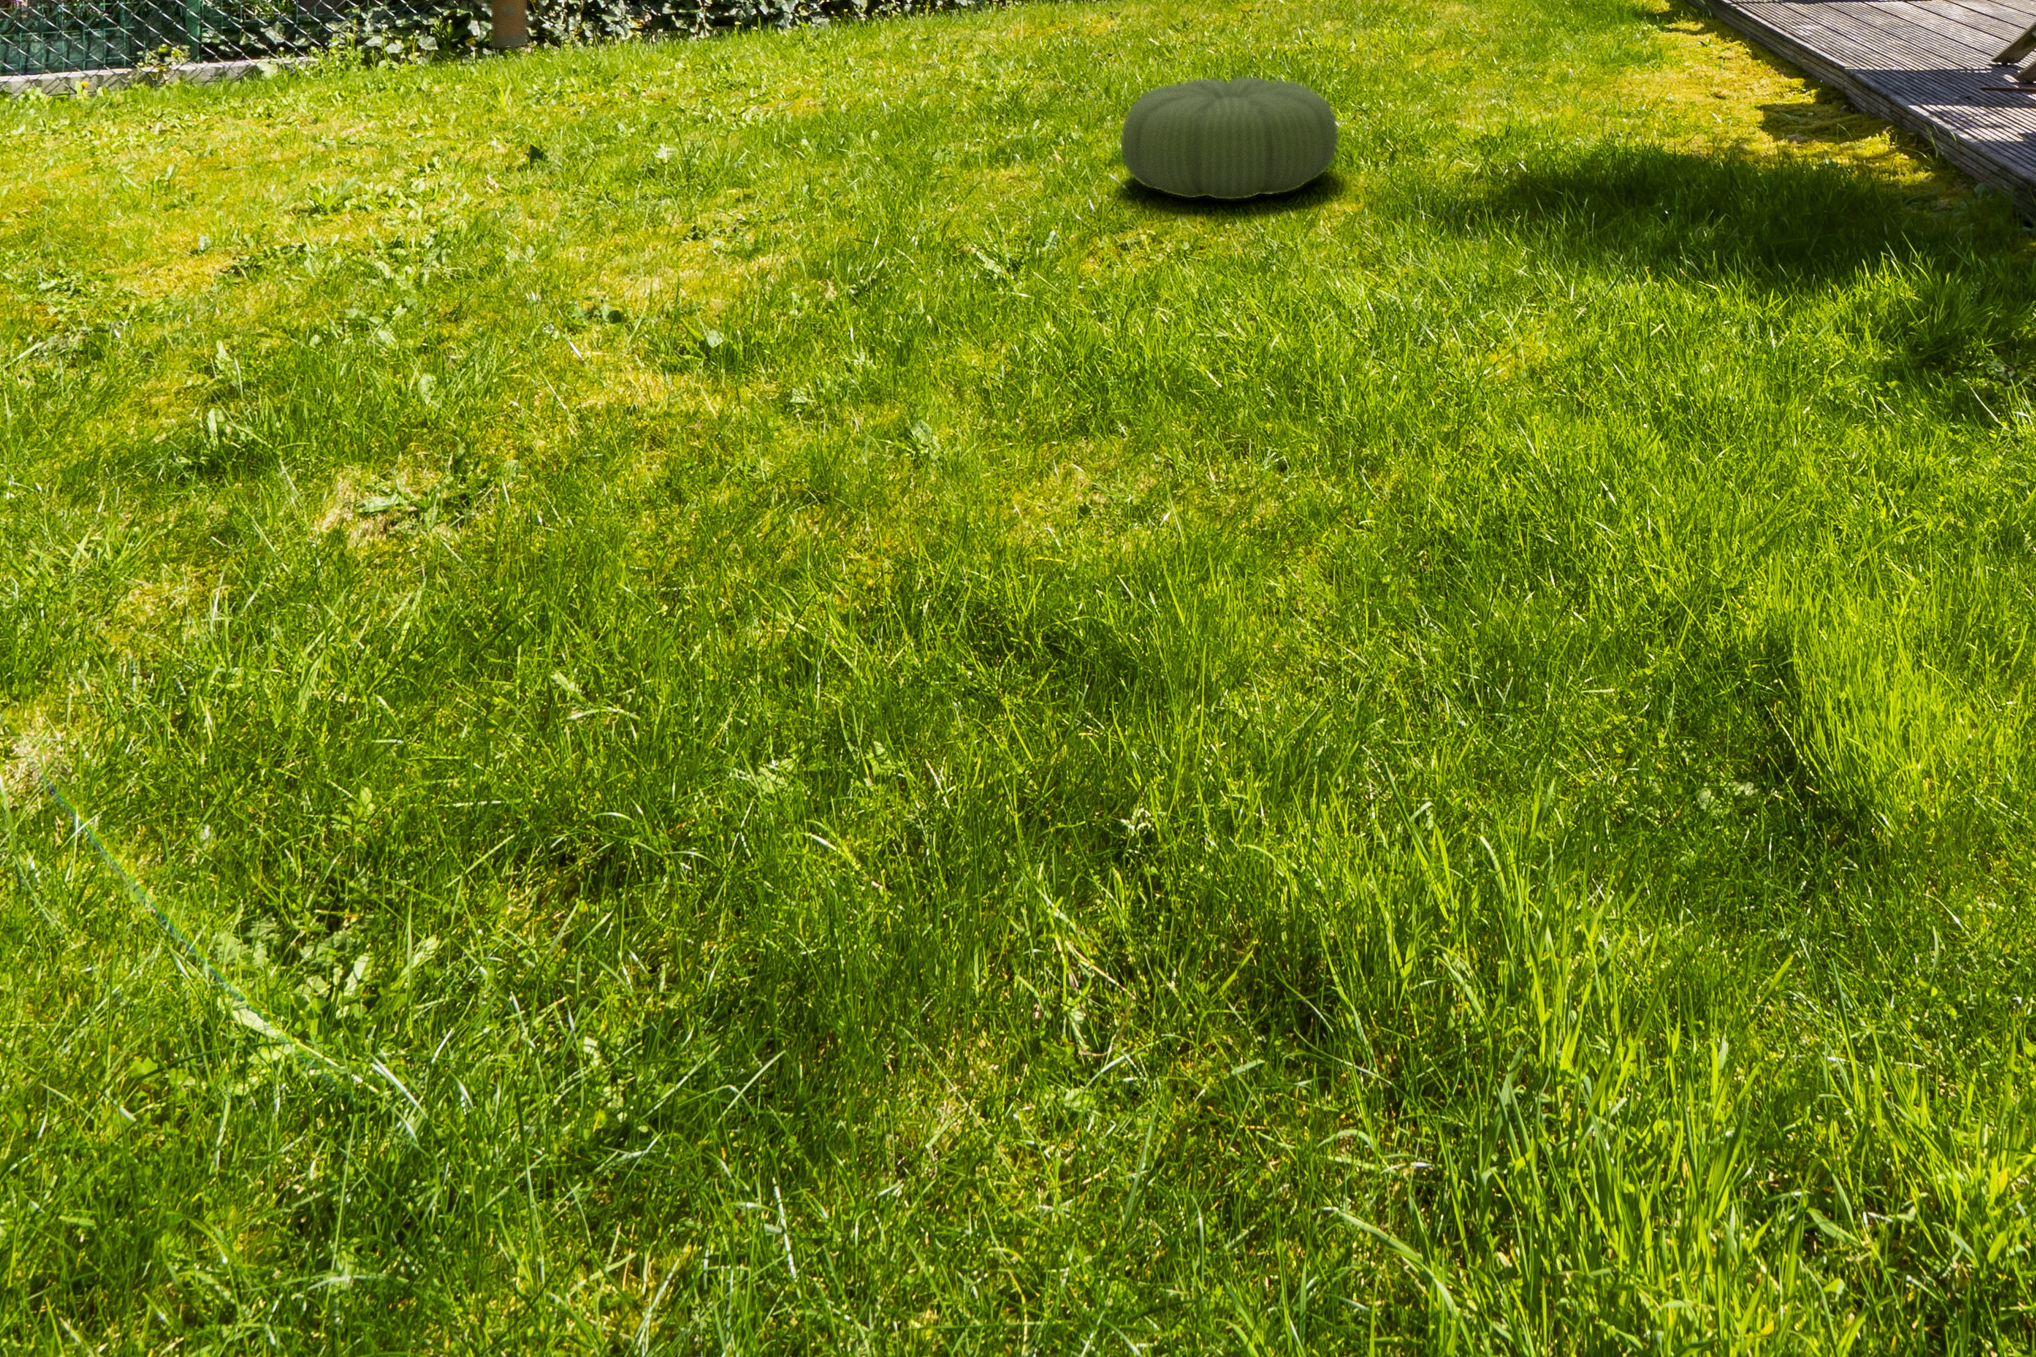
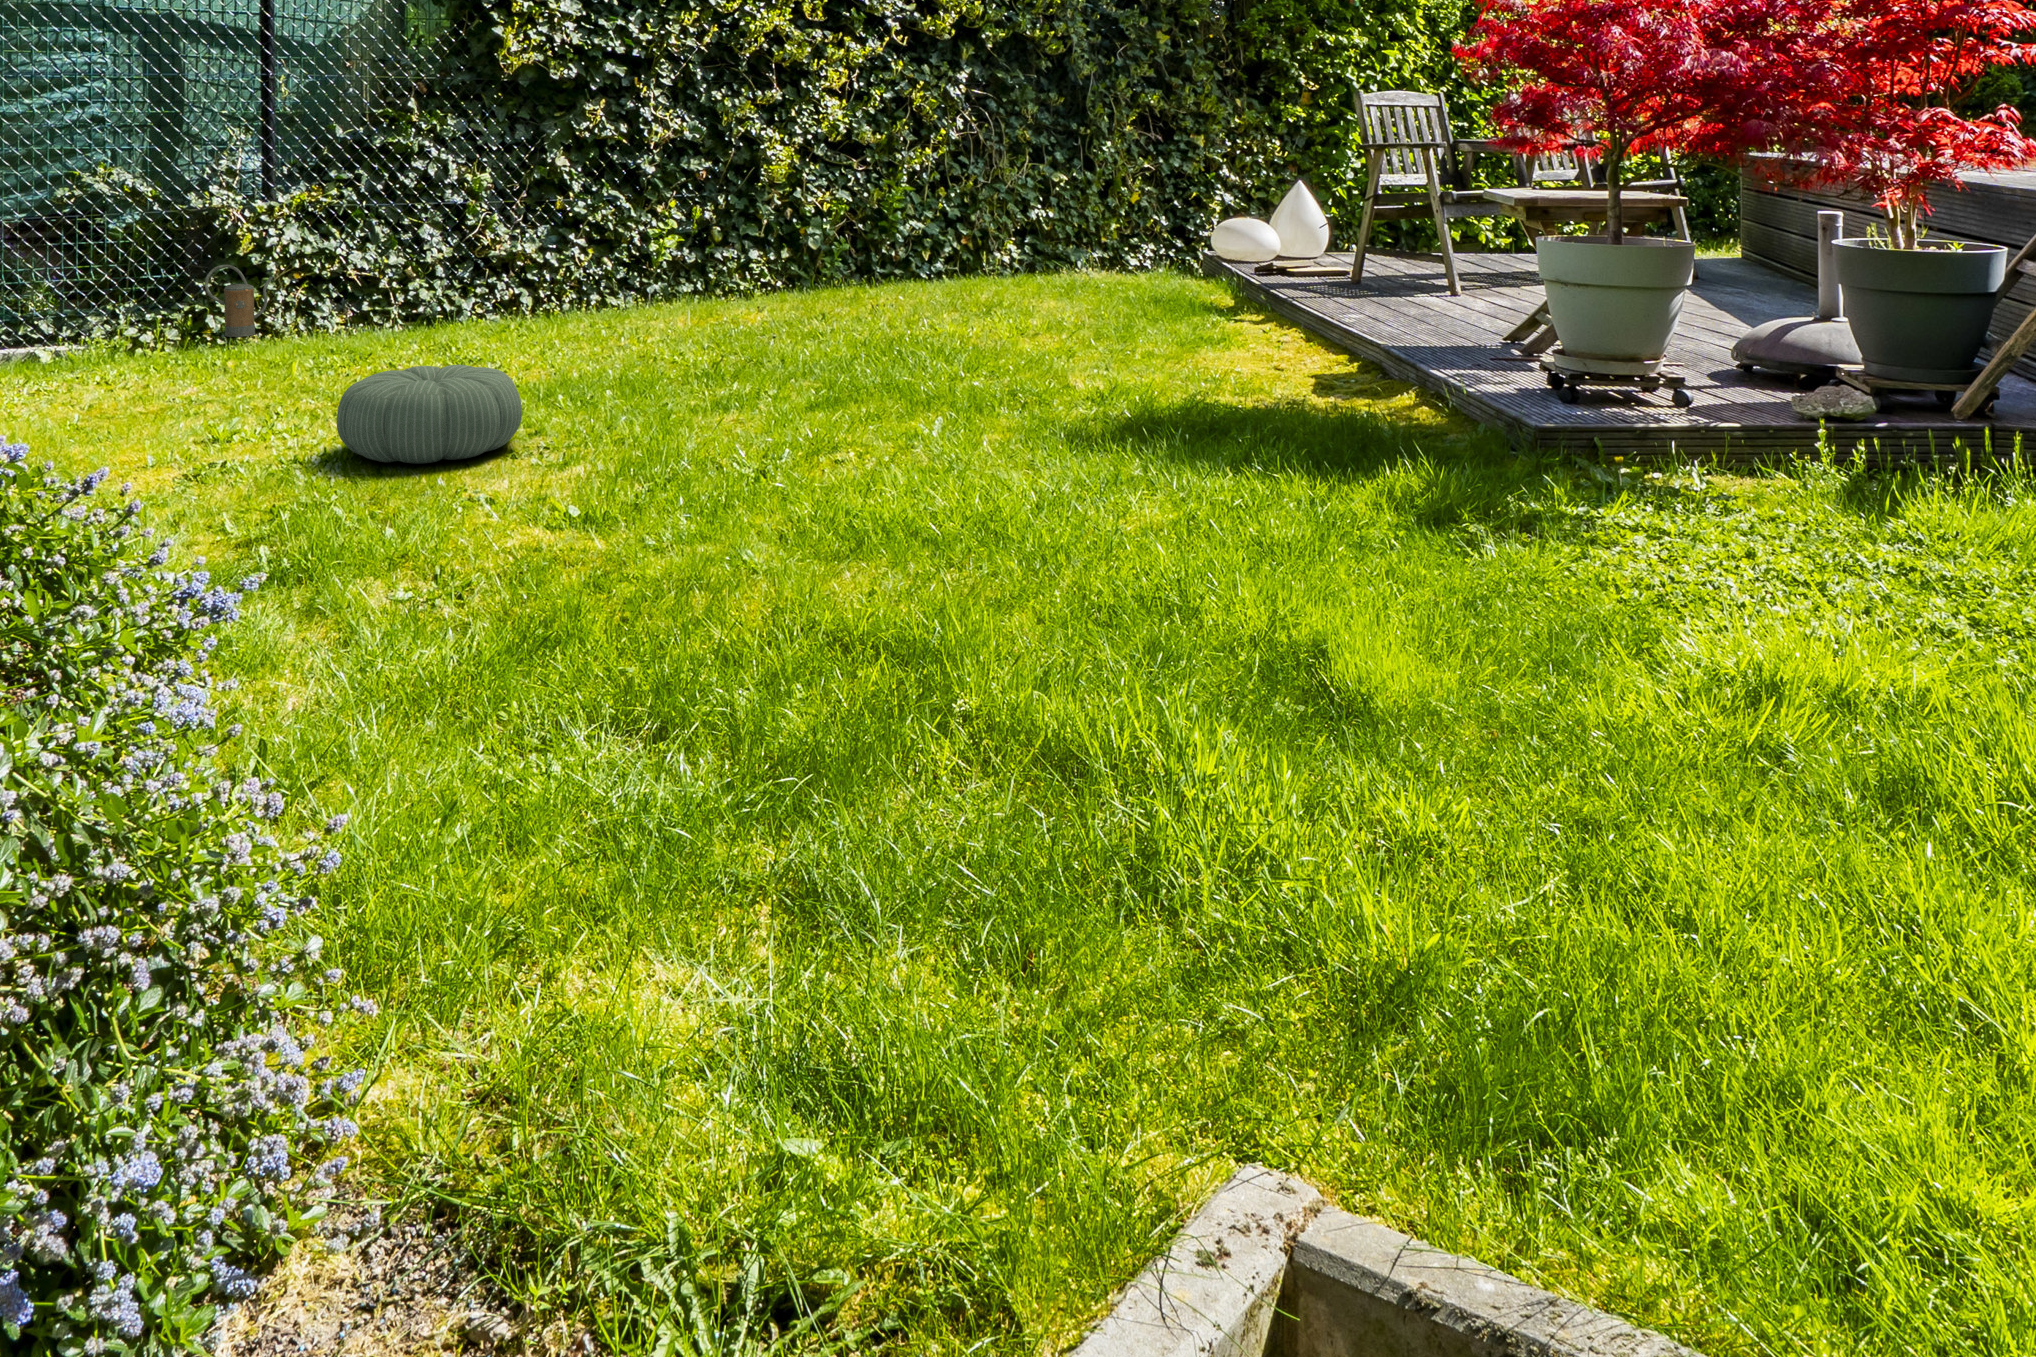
pouf: present [1121,77,1338,200] -> present [337,365,522,464]

